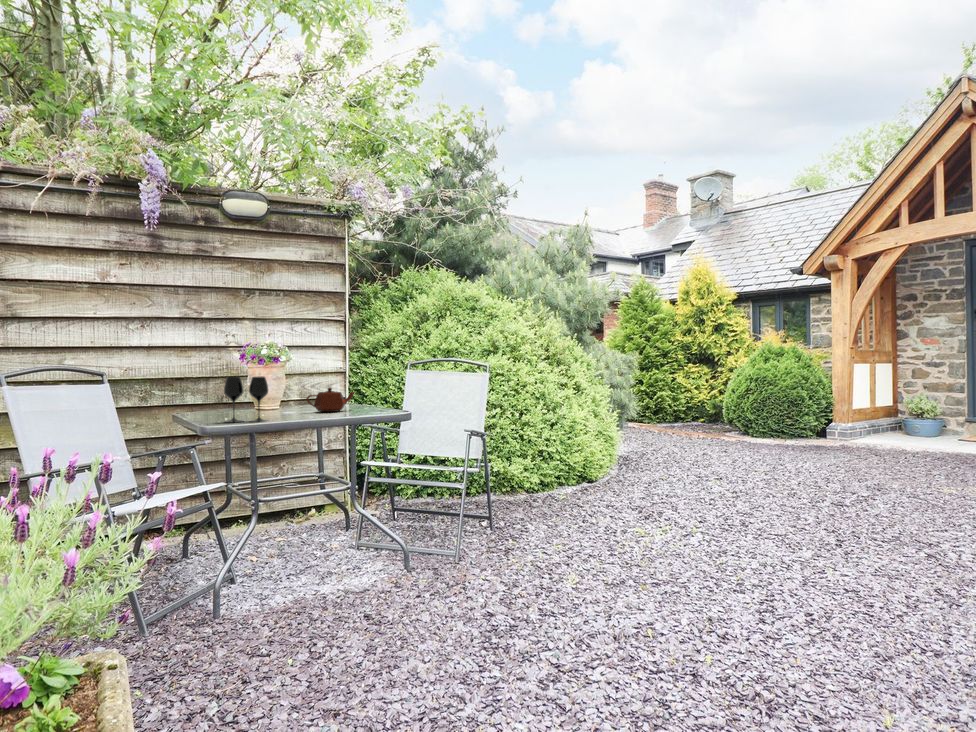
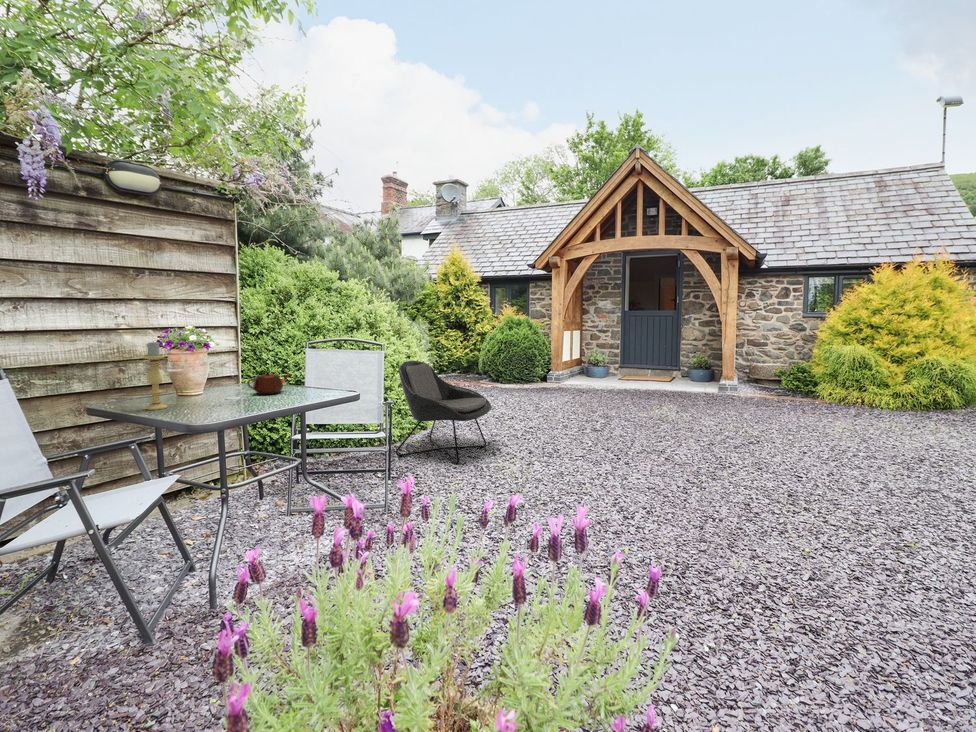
candle holder: none [206,352,225,419] -> present [143,342,167,410]
wine glass: present [224,377,268,422] -> none [186,366,235,414]
lounge chair: none [520,390,651,524] -> present [396,361,491,465]

